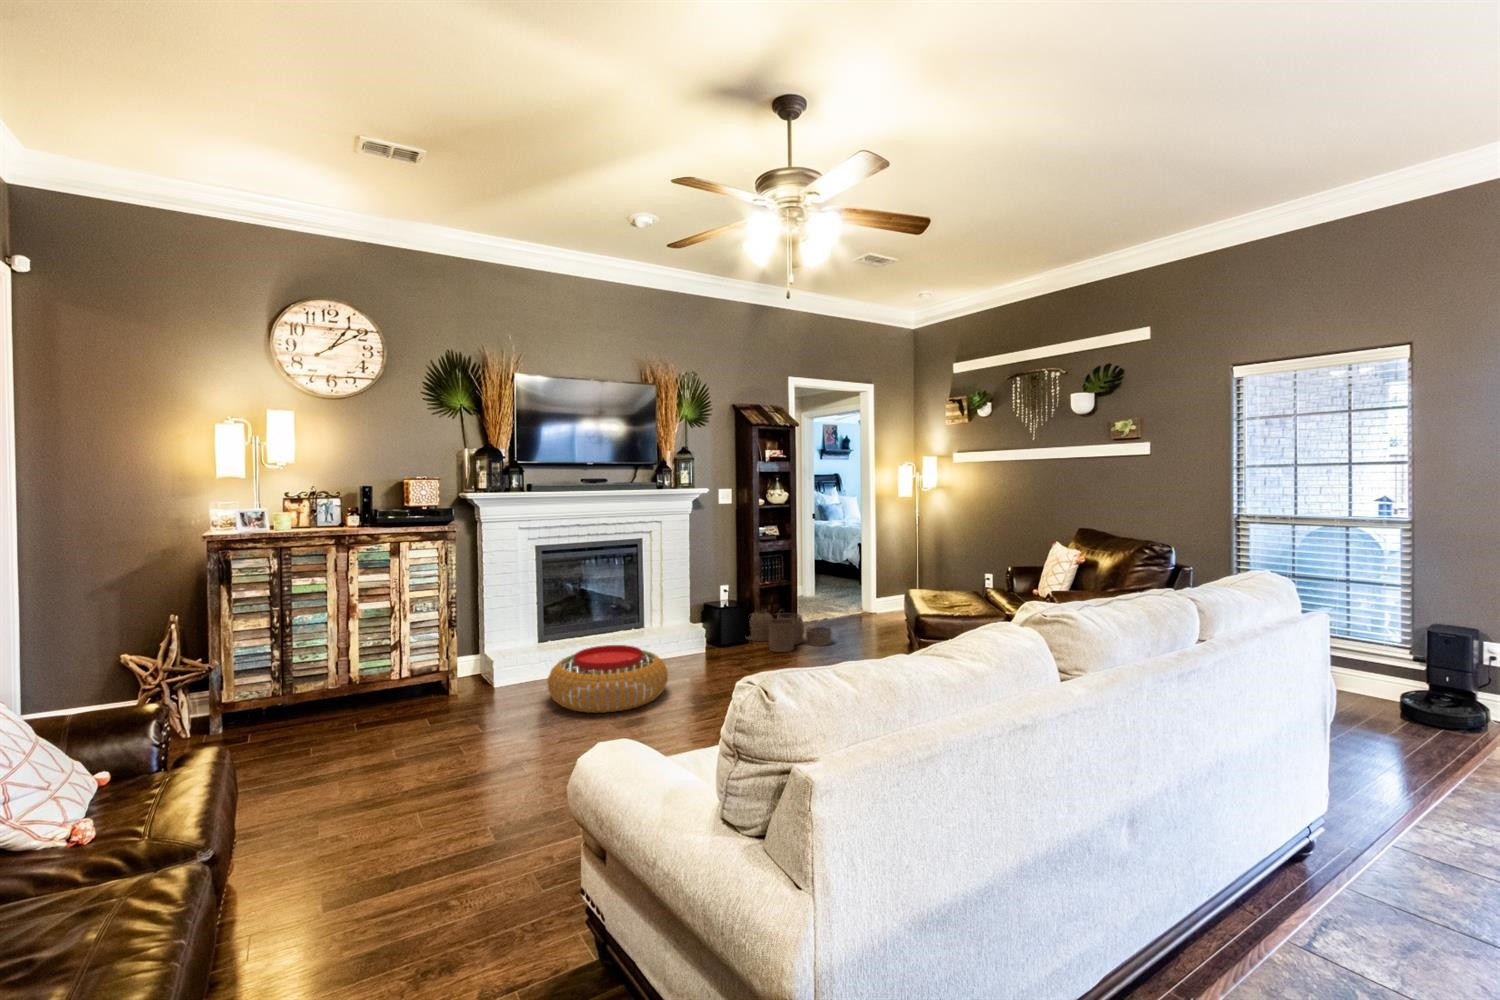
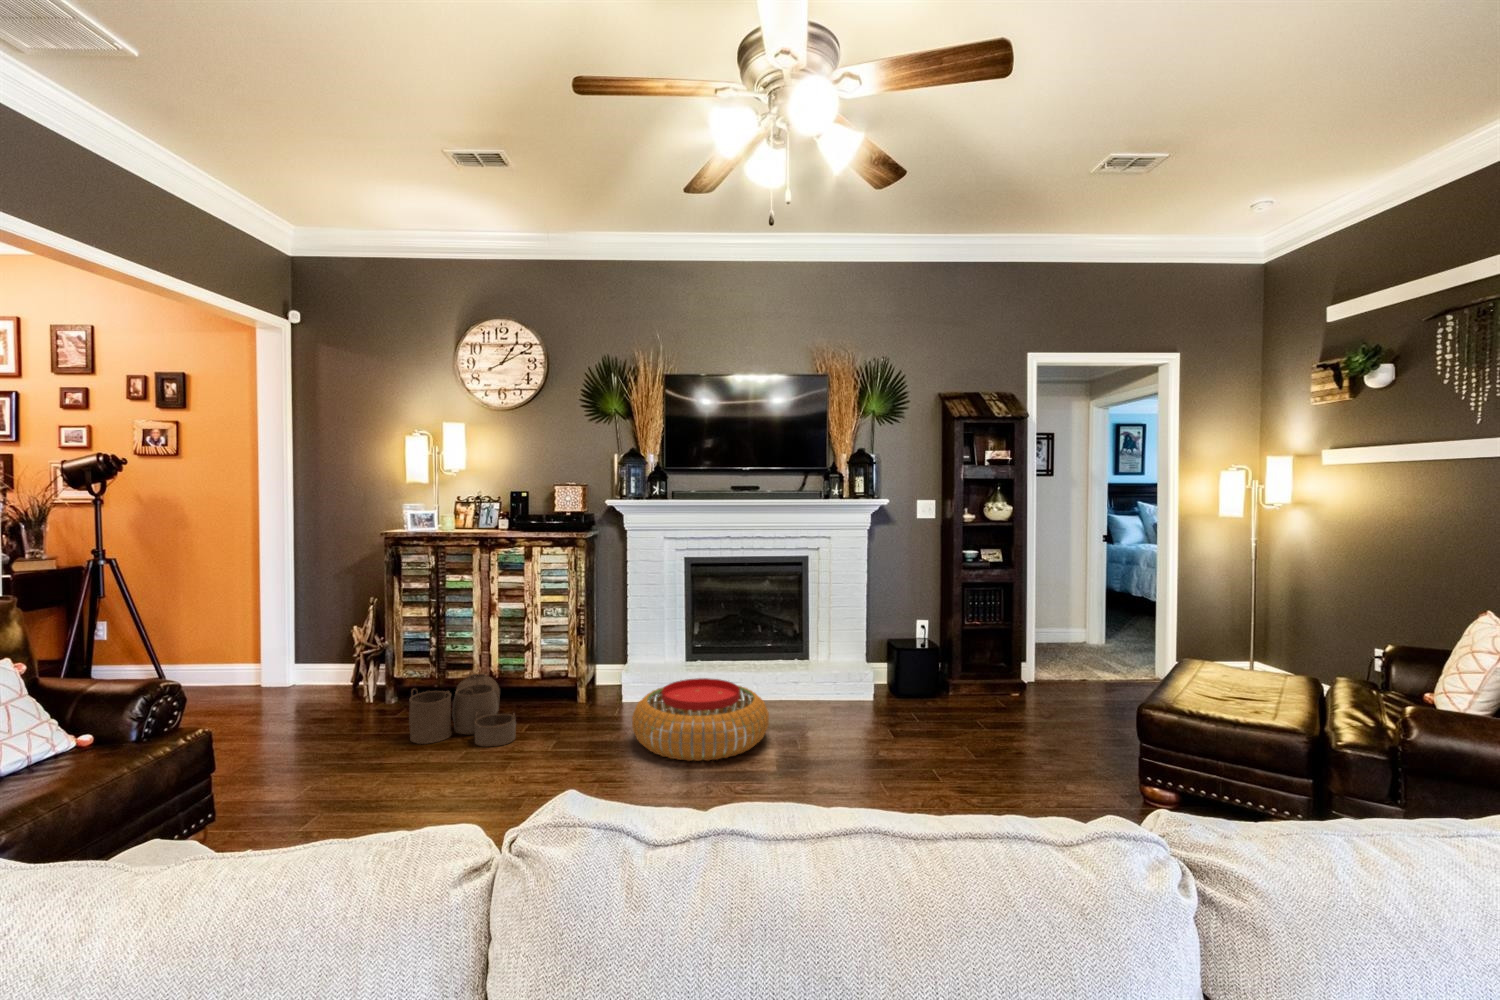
woven basket: present [747,610,831,652] -> present [409,673,516,747]

